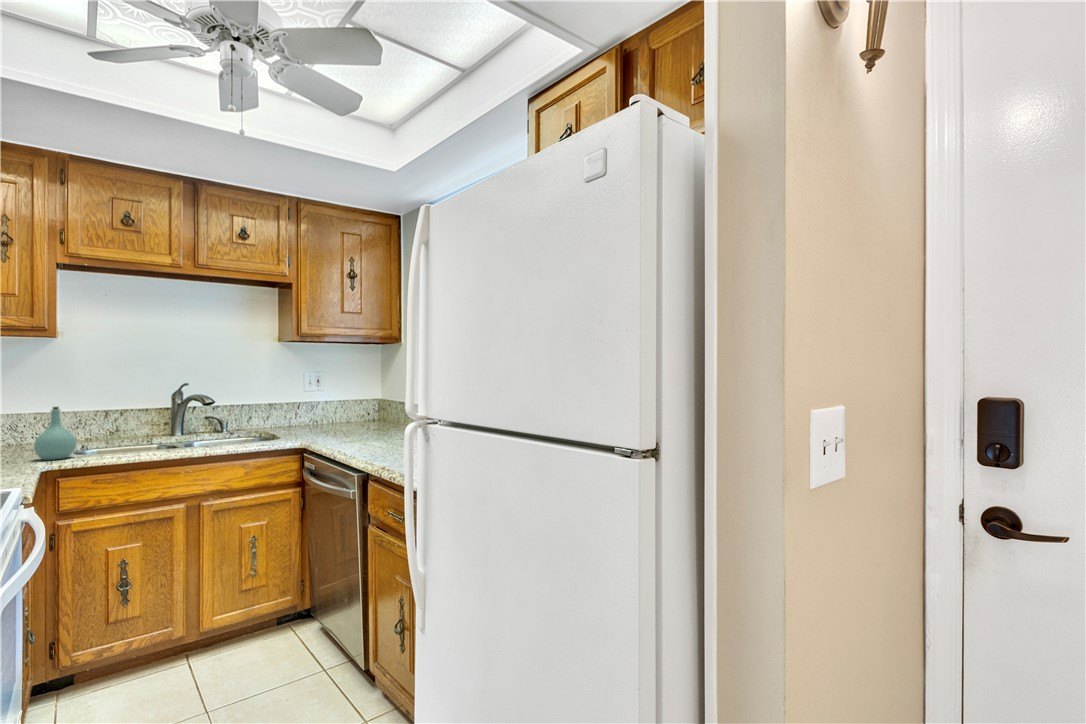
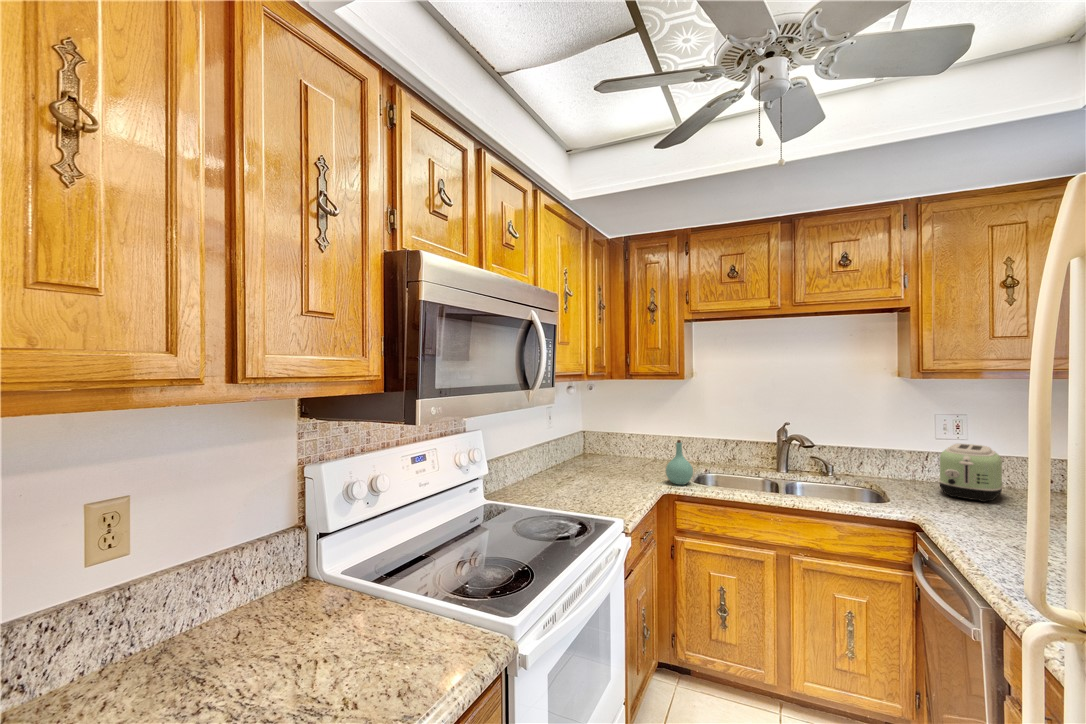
toaster: none [311,392,349,431] -> present [939,444,1003,502]

